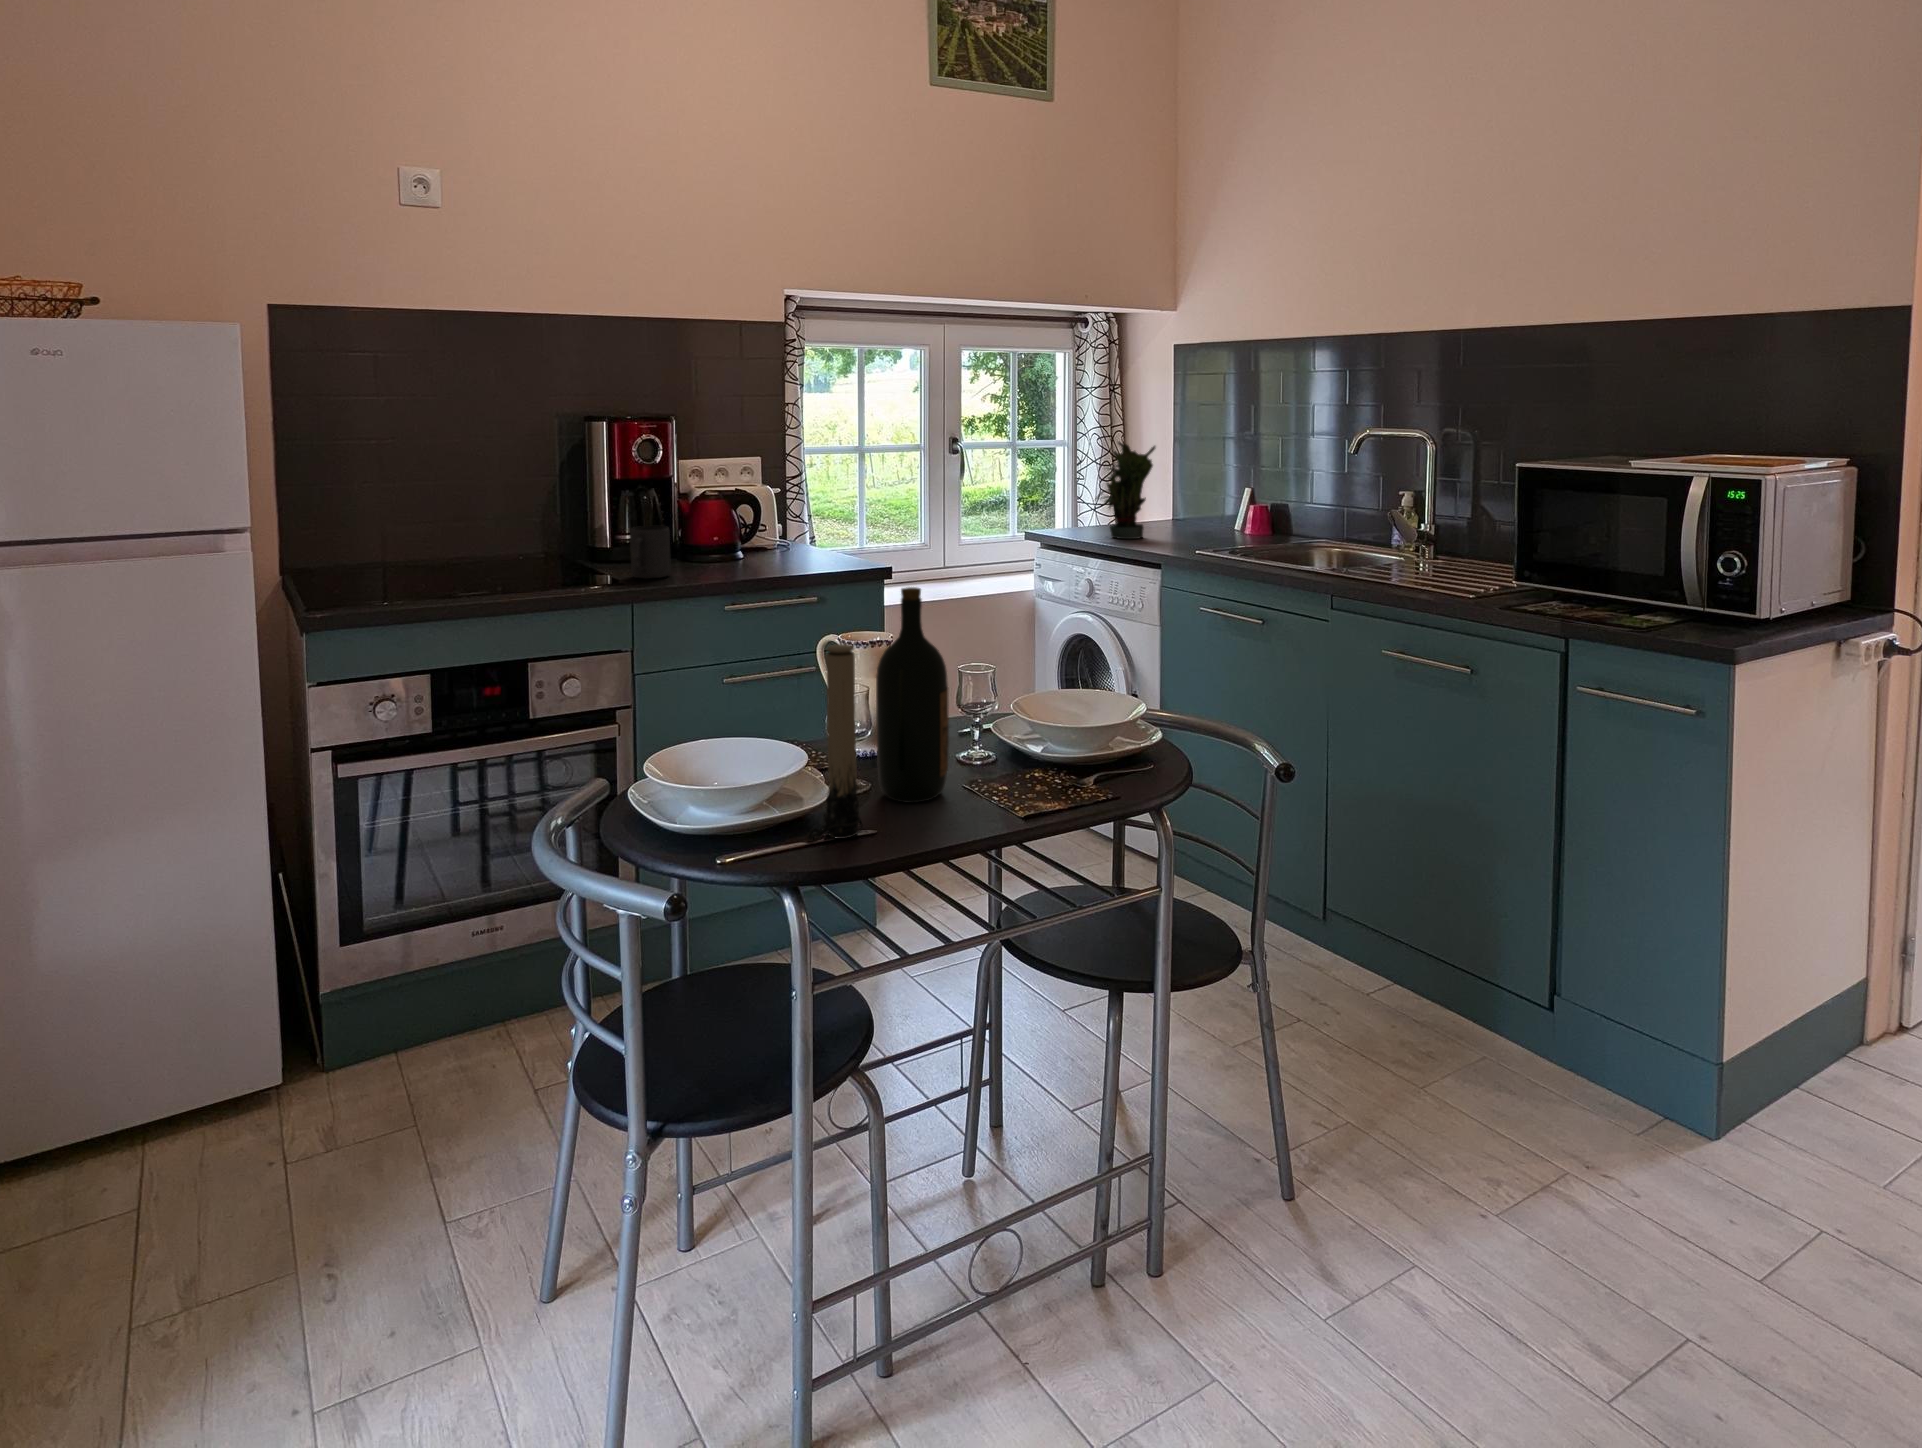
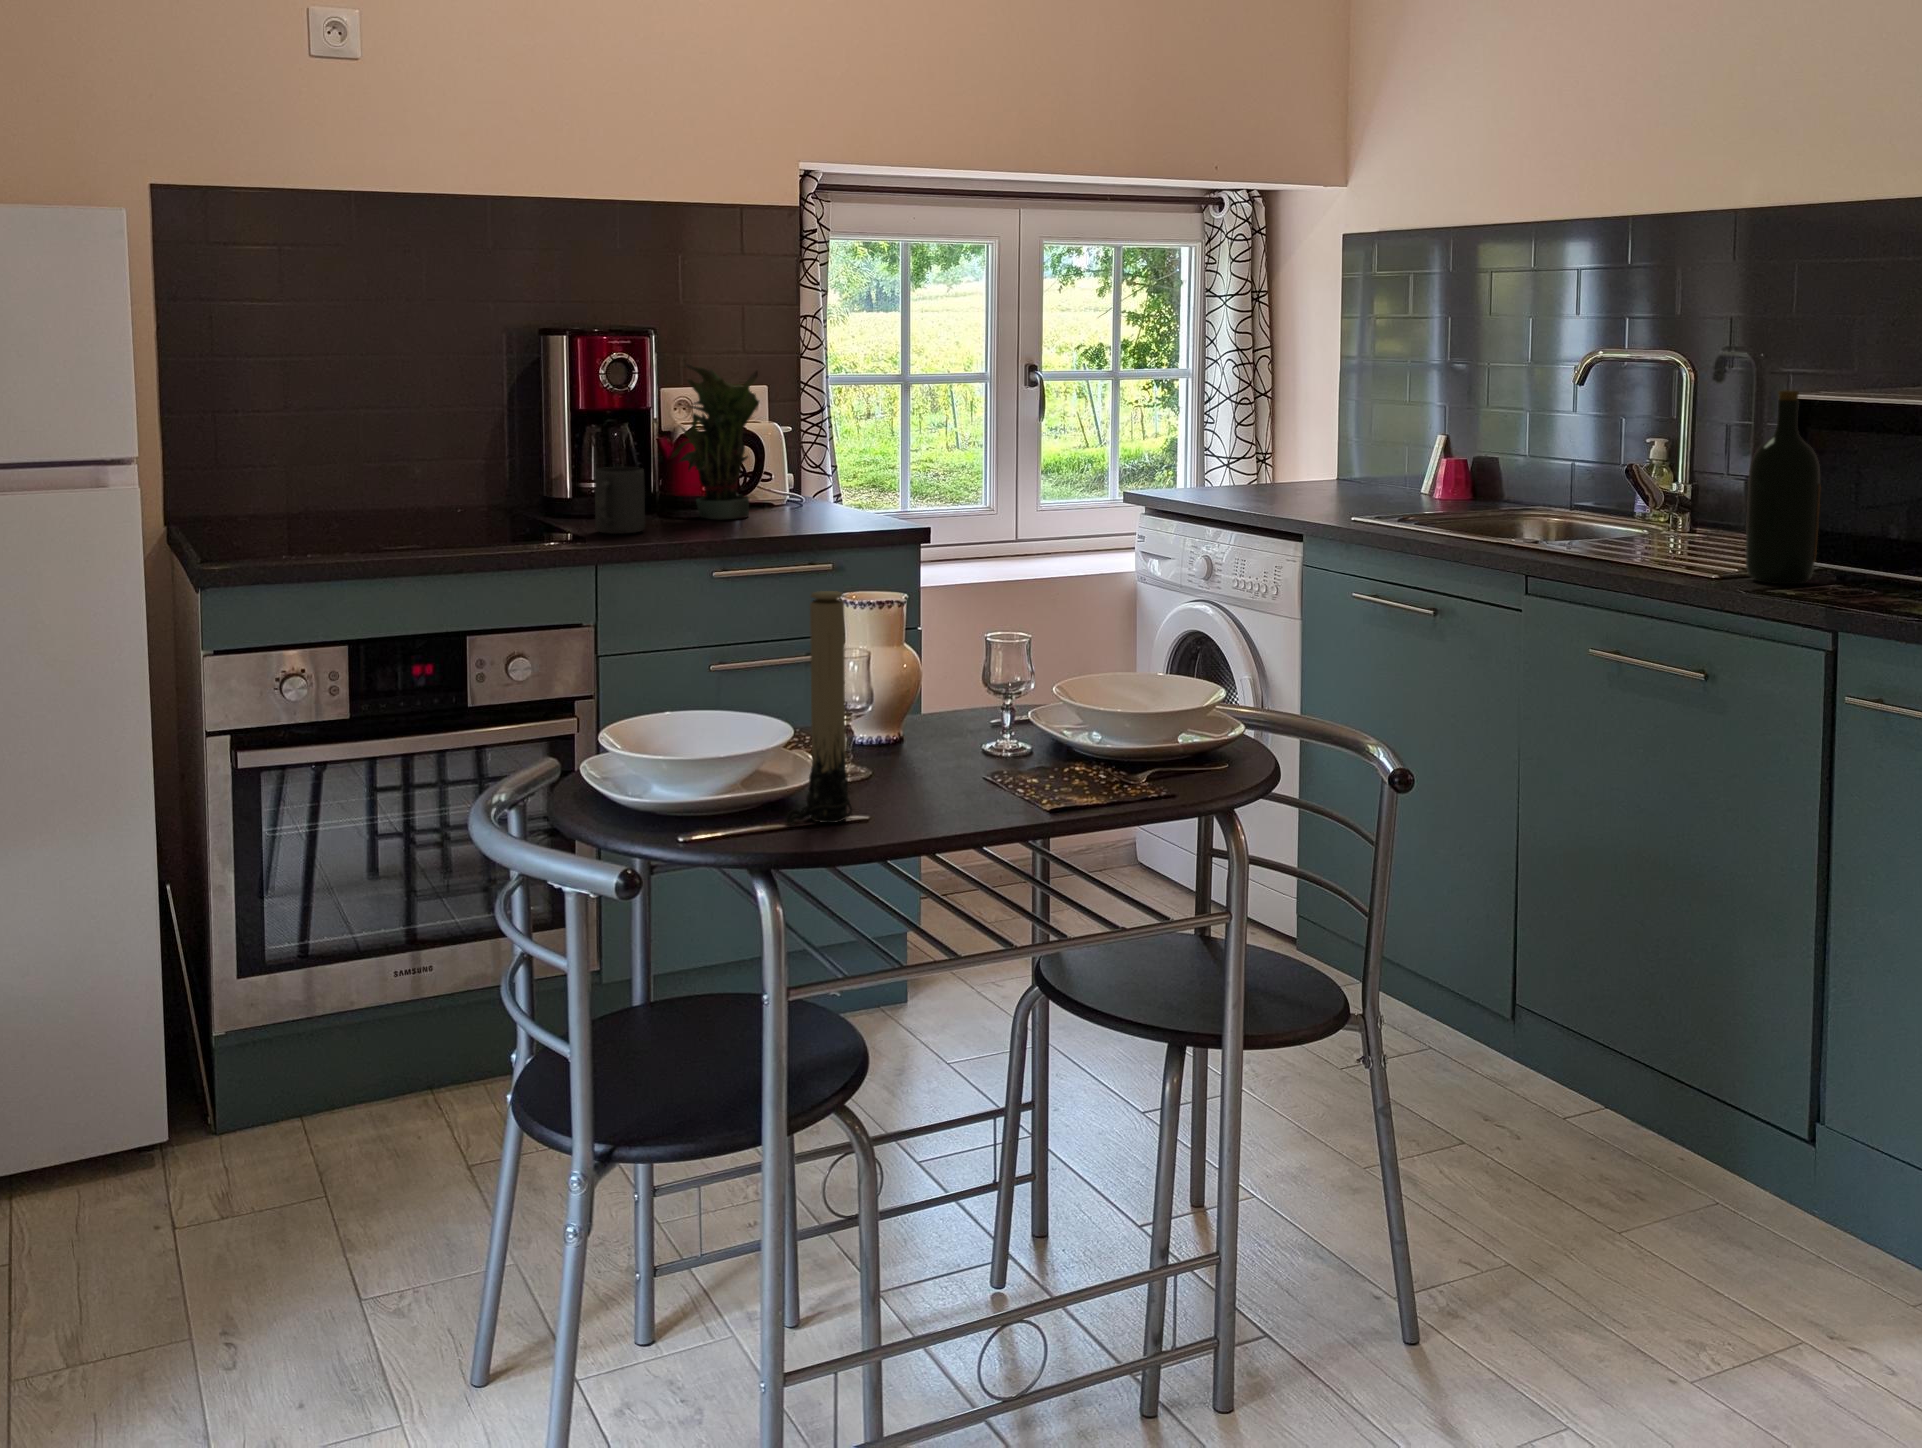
potted plant: present [1096,442,1155,539] -> present [671,364,759,519]
wine bottle: present [876,587,949,803] -> present [1746,390,1821,584]

